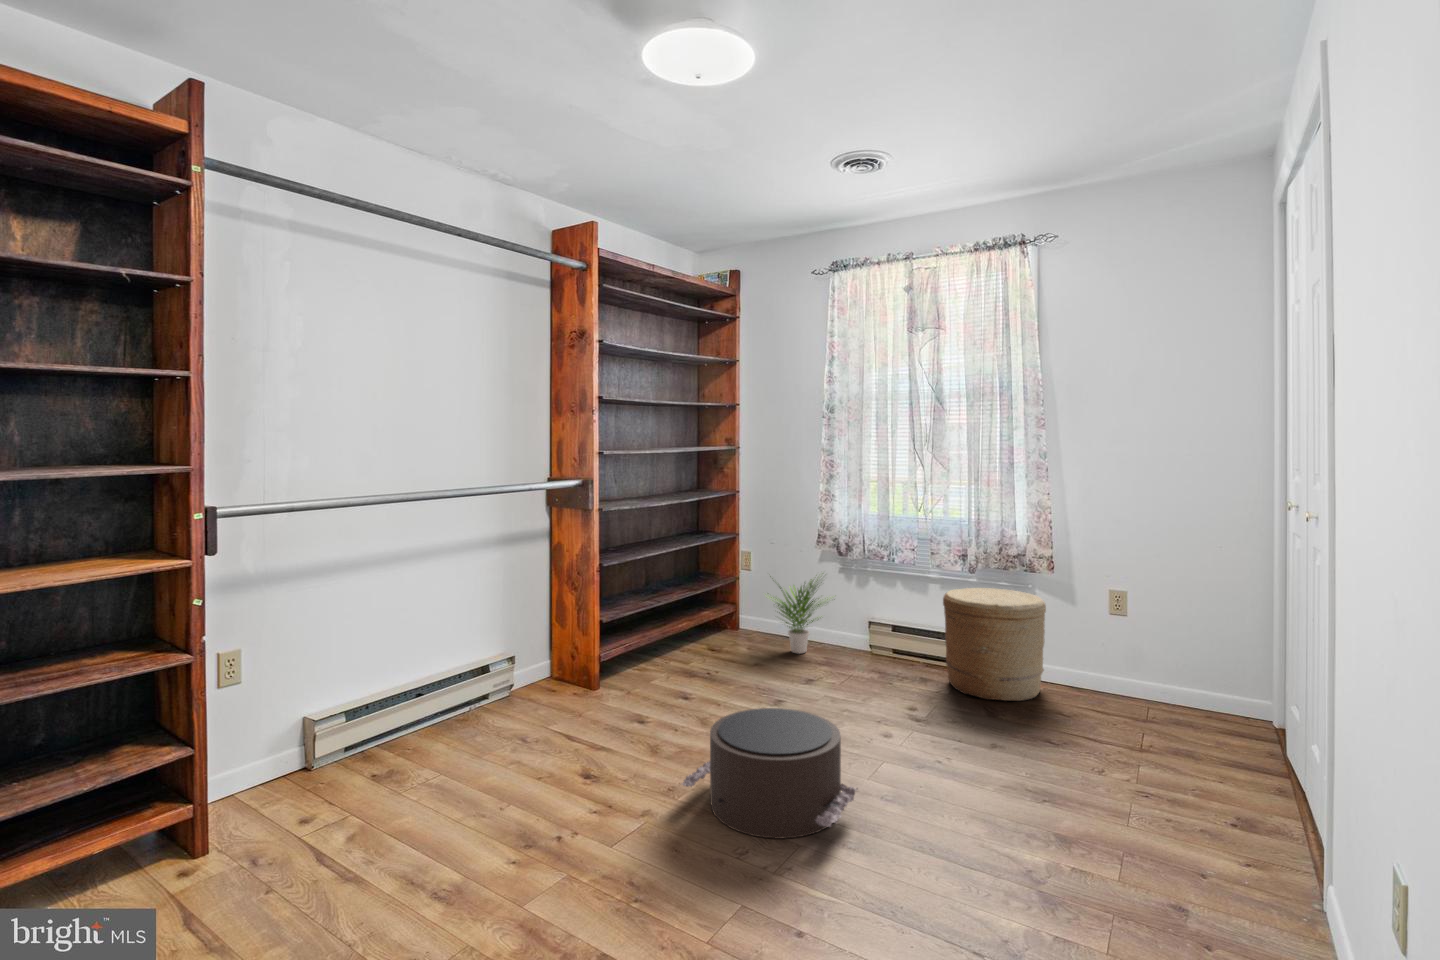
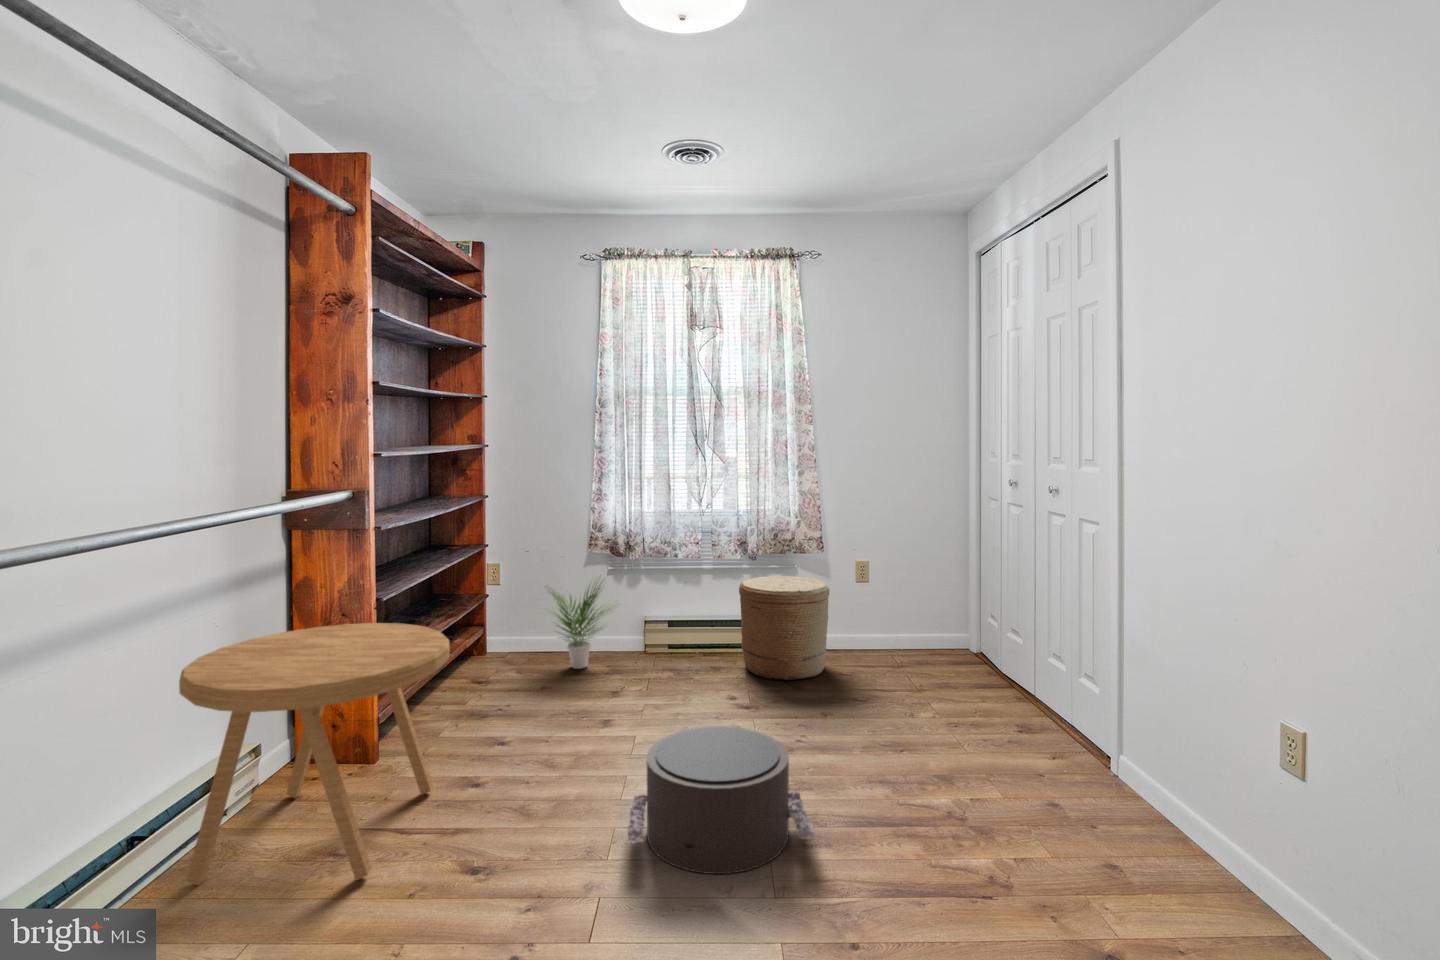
side table: none [443,582,615,759] -> present [179,623,450,885]

